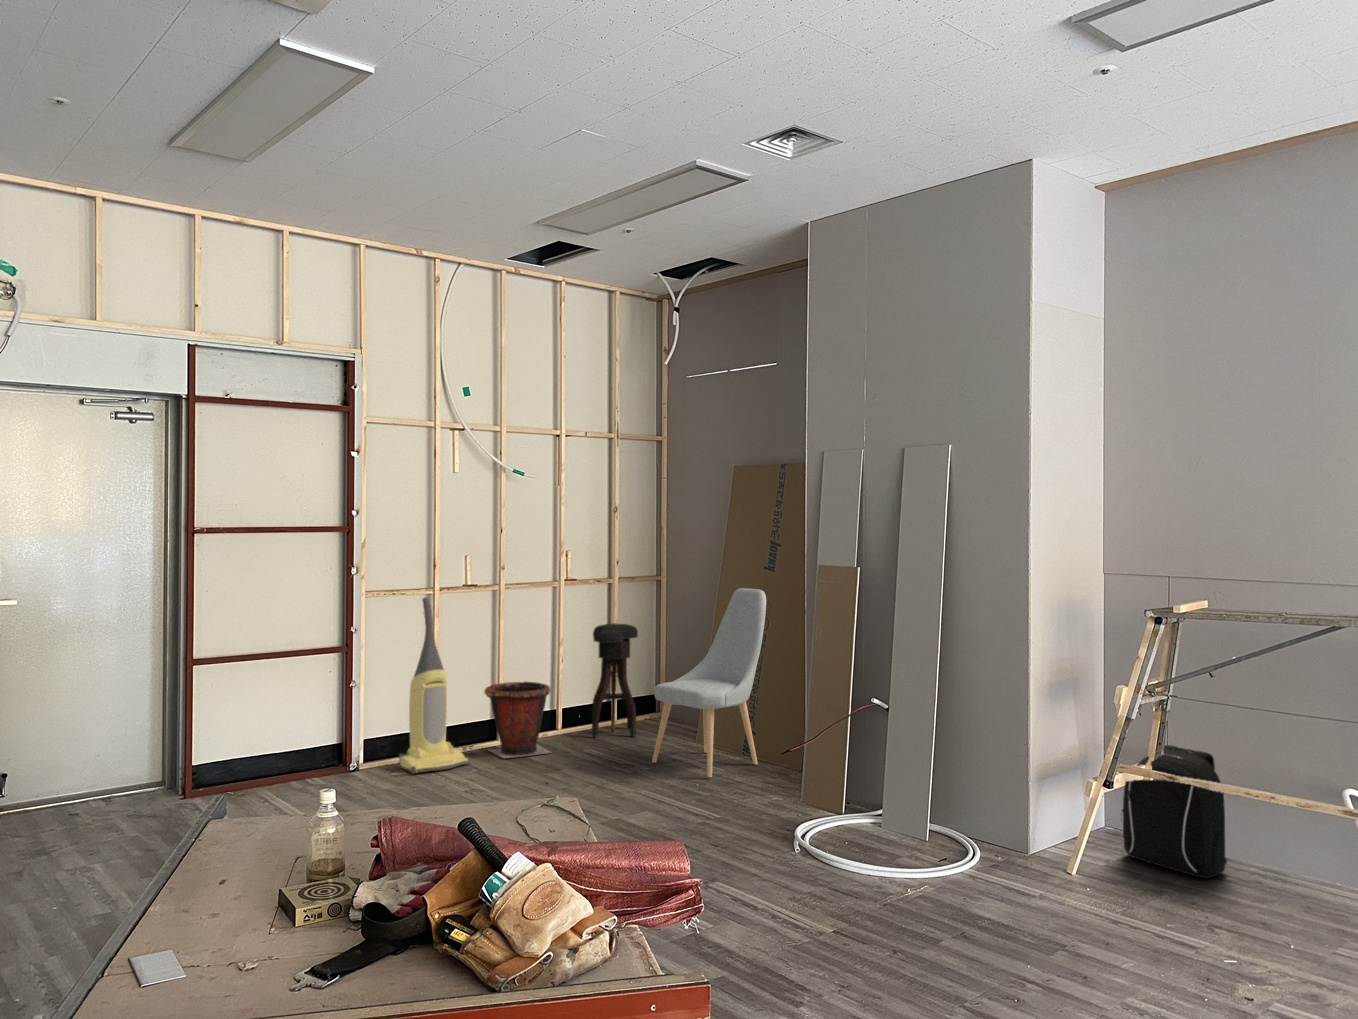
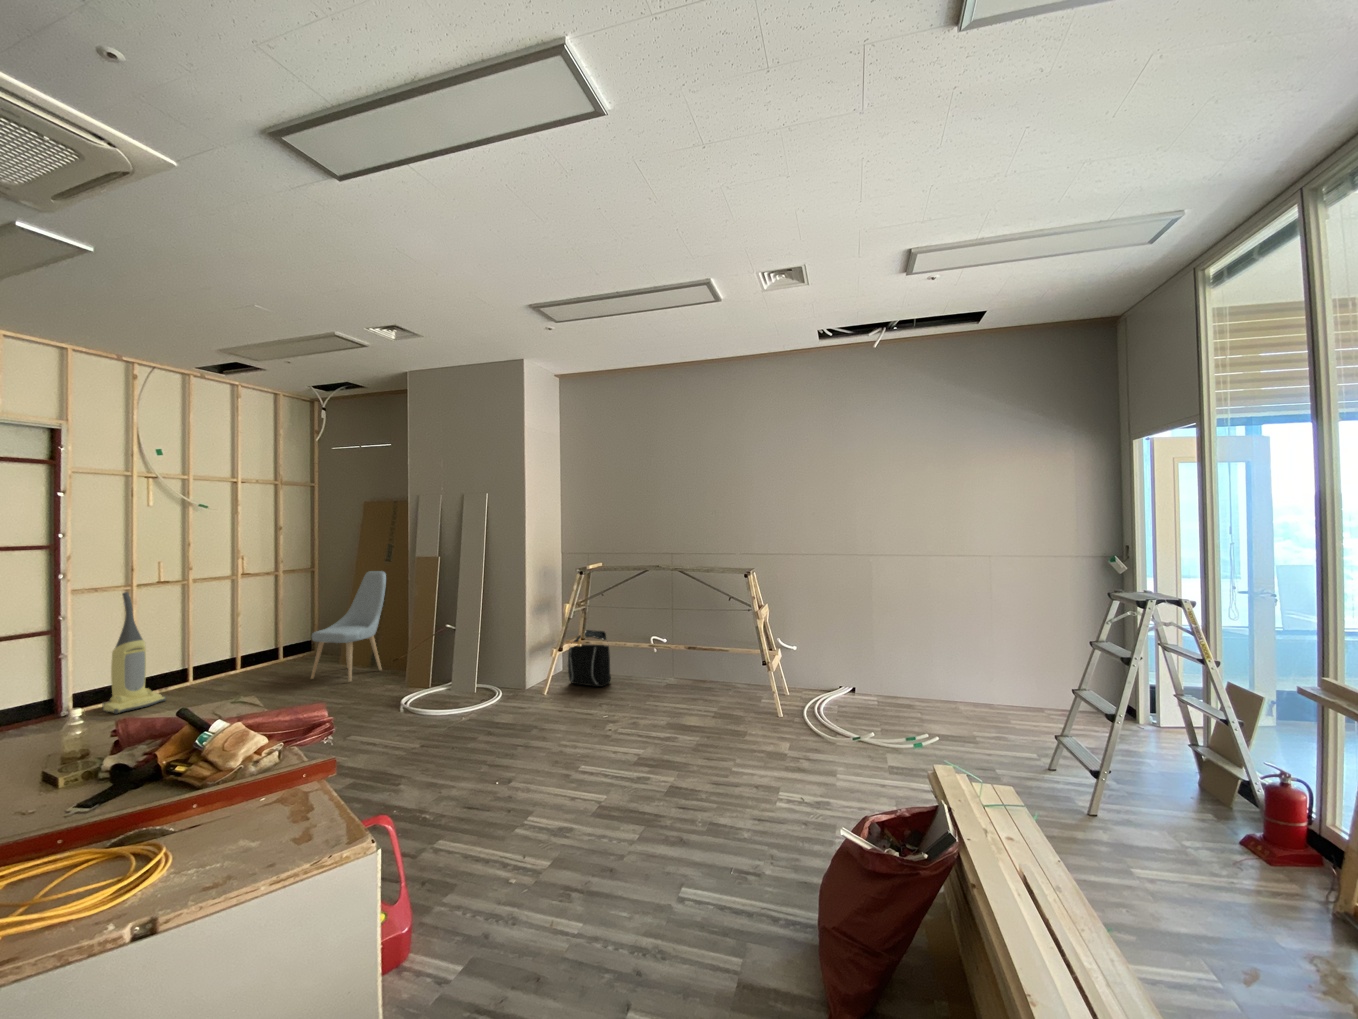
stool: present [592,623,638,737] -> none [266,598,300,670]
waste bin: present [484,682,551,758] -> none [178,638,236,693]

